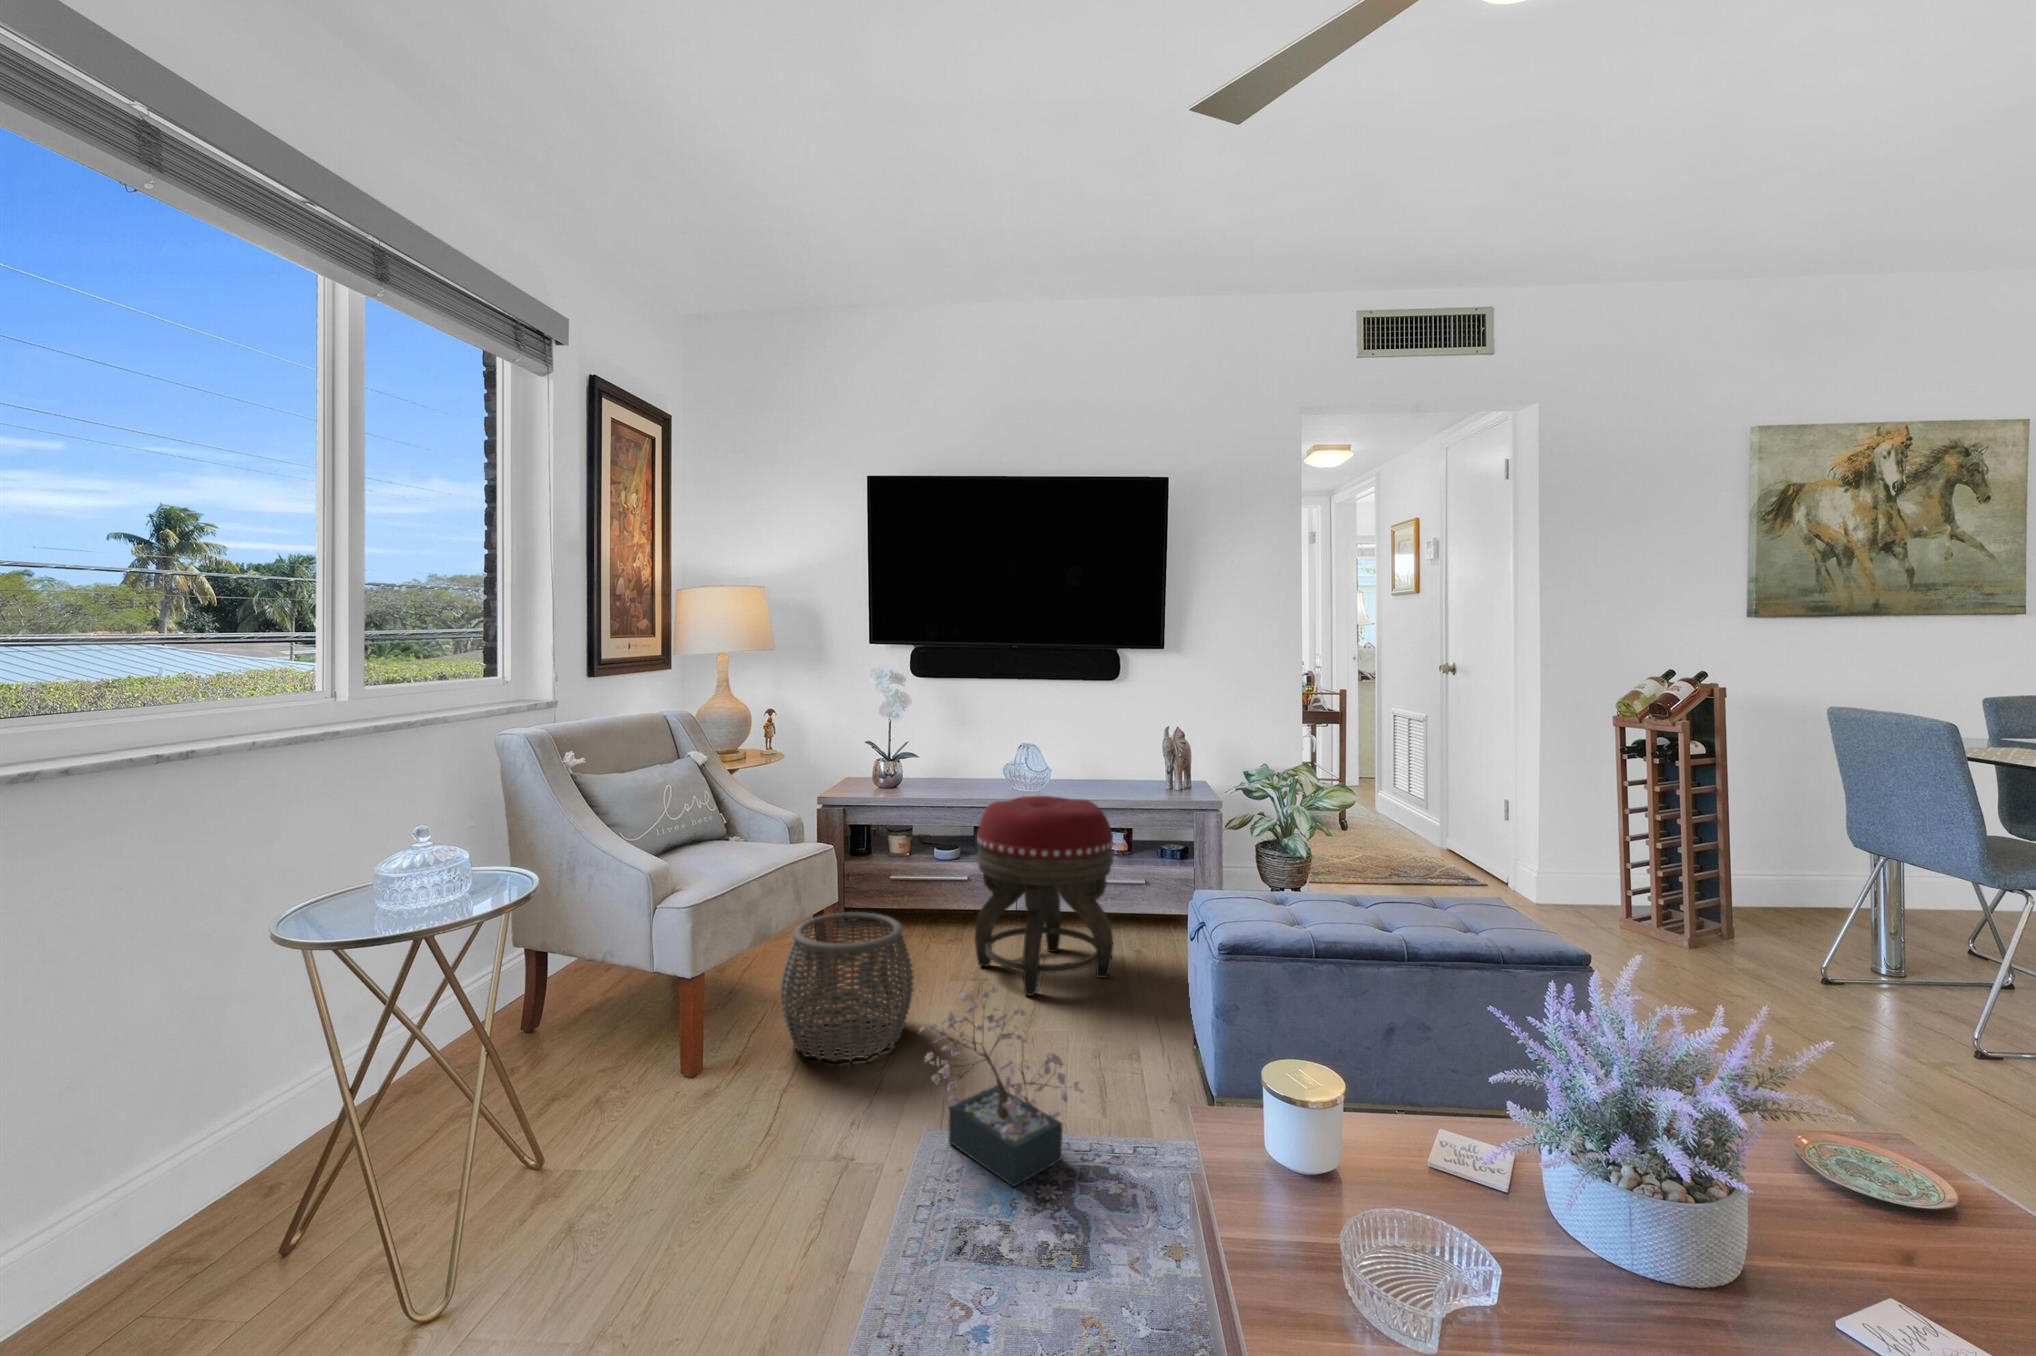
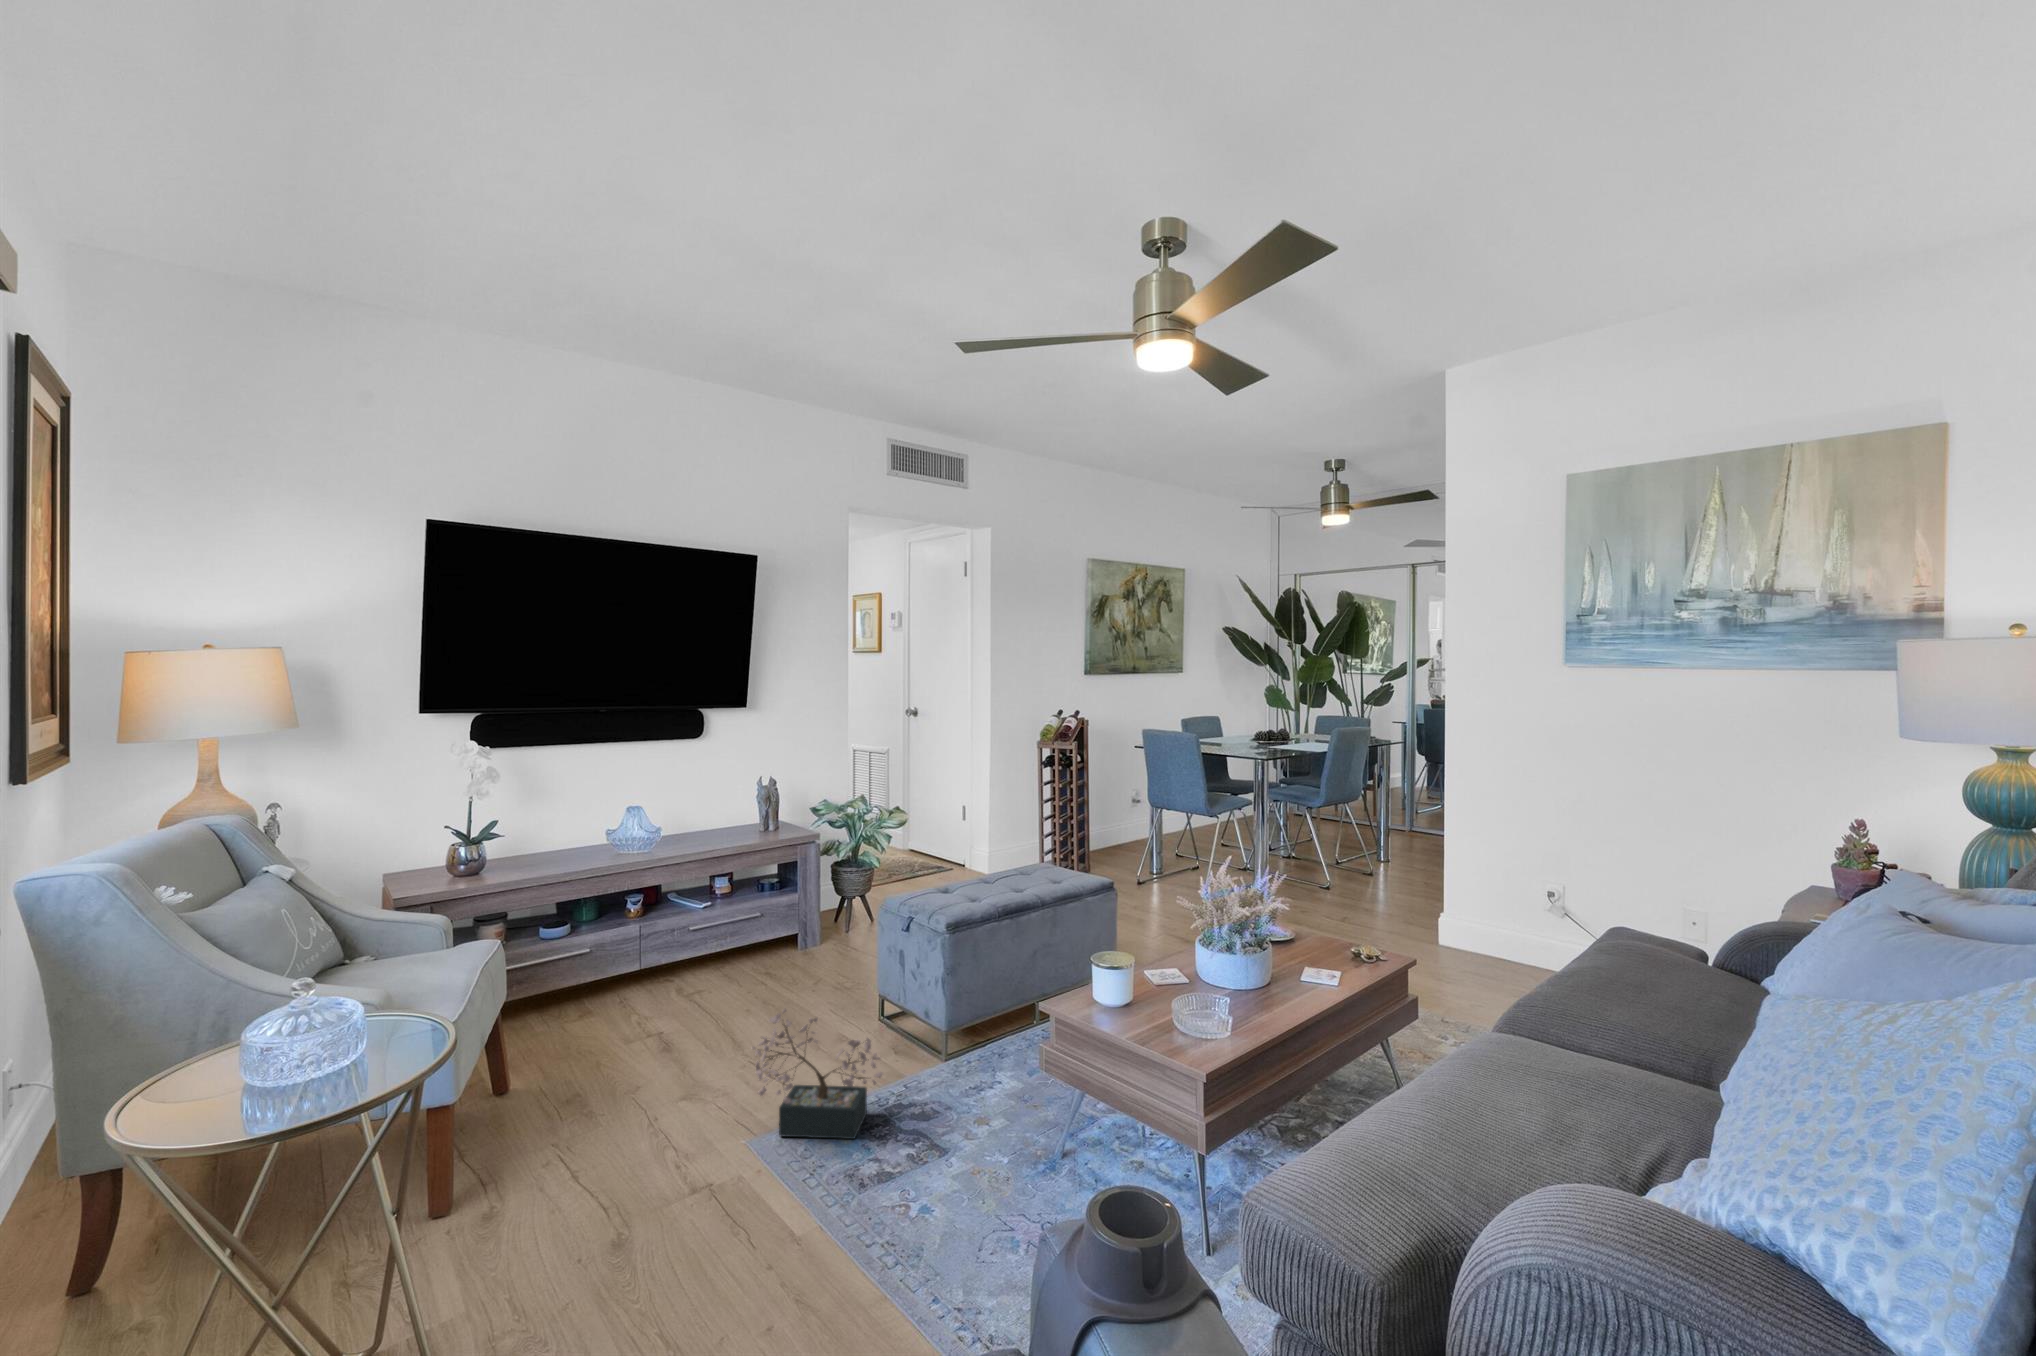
footstool: present [975,796,1113,996] -> none [634,851,767,1033]
woven basket: present [779,912,914,1061] -> none [519,989,660,1137]

